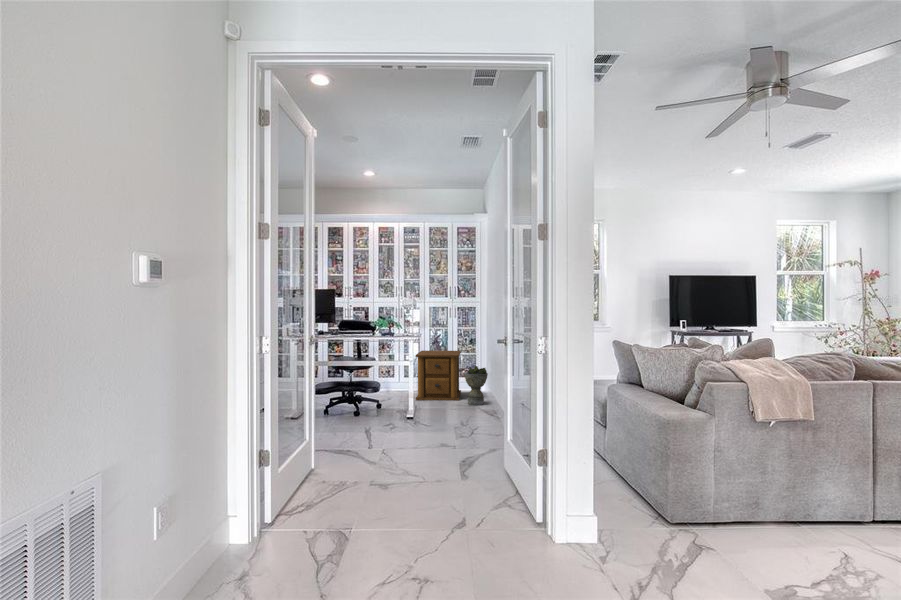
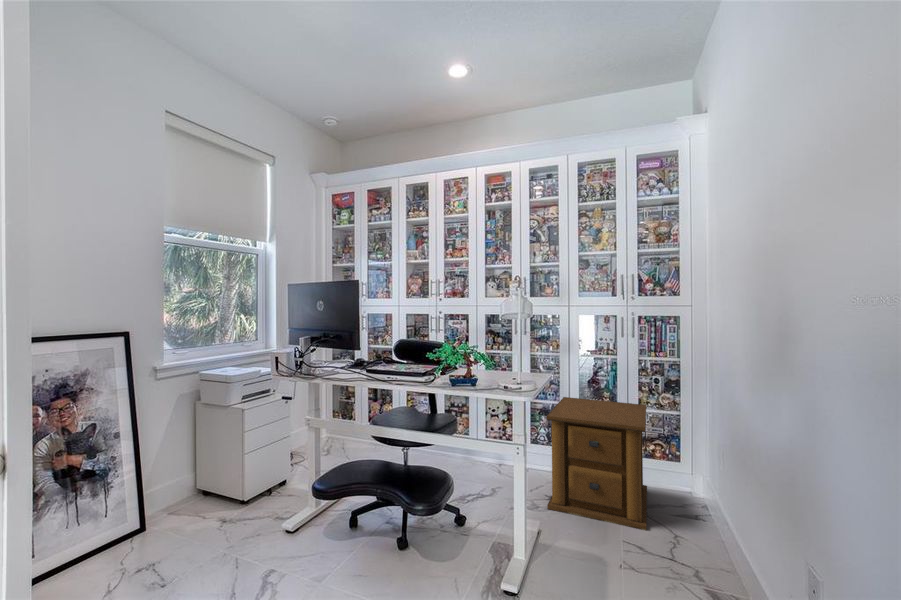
planter: present [464,366,488,405] -> none [662,469,730,572]

